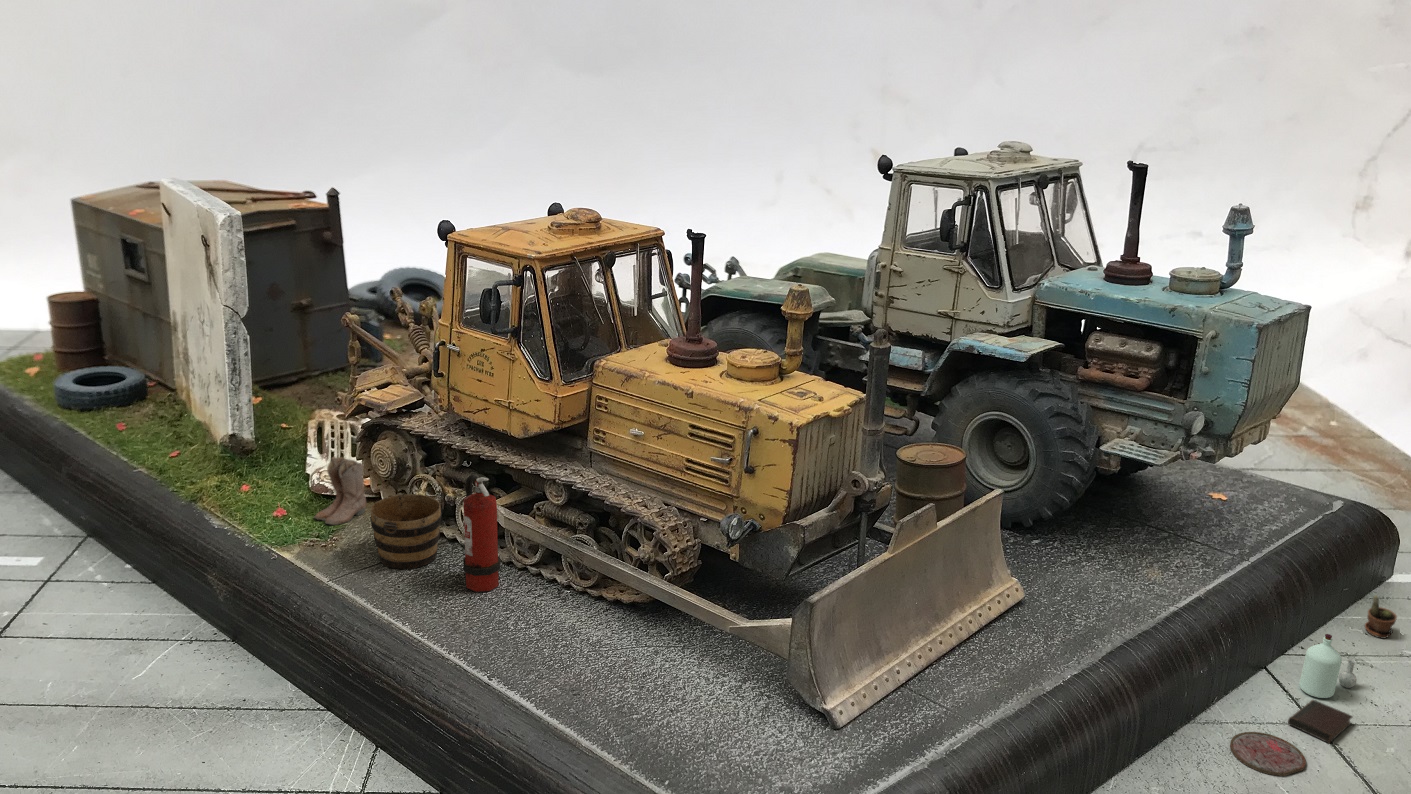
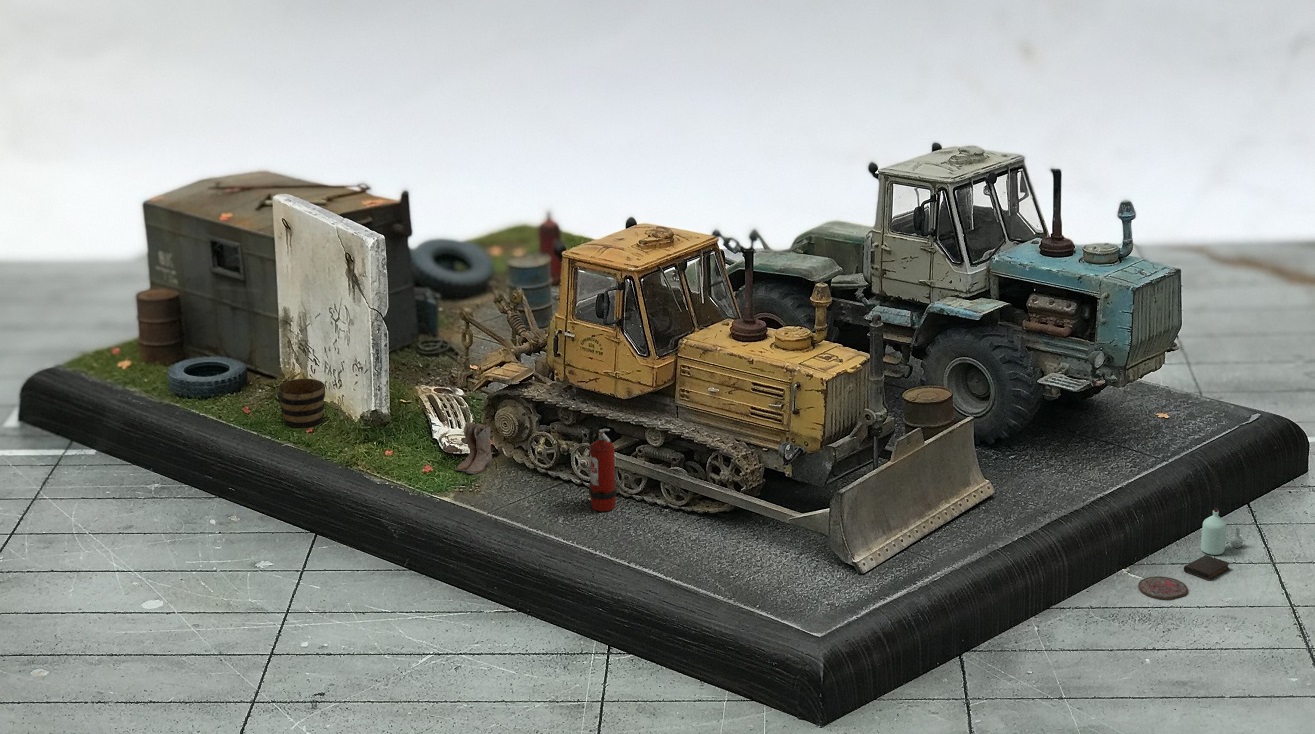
bucket: present [370,494,442,569] -> present [277,379,325,428]
potted plant: present [1365,596,1397,638] -> none [1266,483,1288,515]

